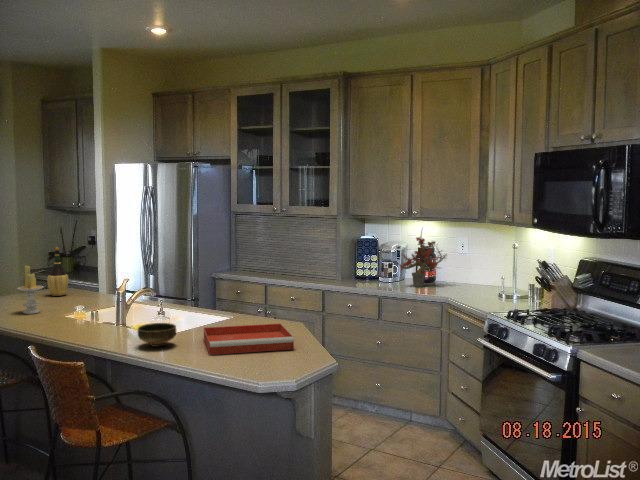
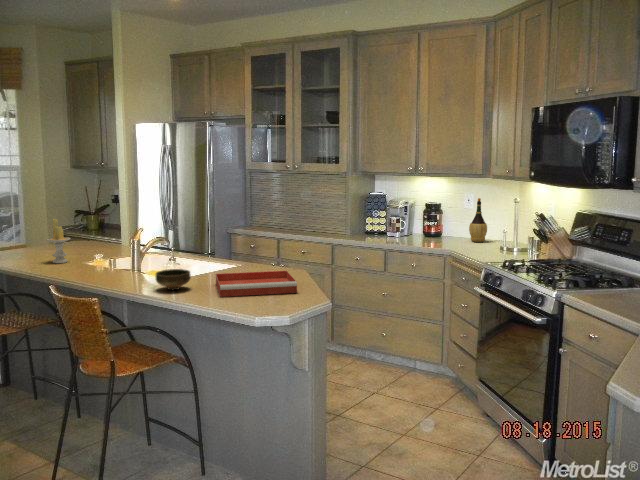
potted plant: present [397,232,446,287] -> none [401,183,454,241]
wine bottle: present [47,247,69,296] -> present [469,198,487,242]

